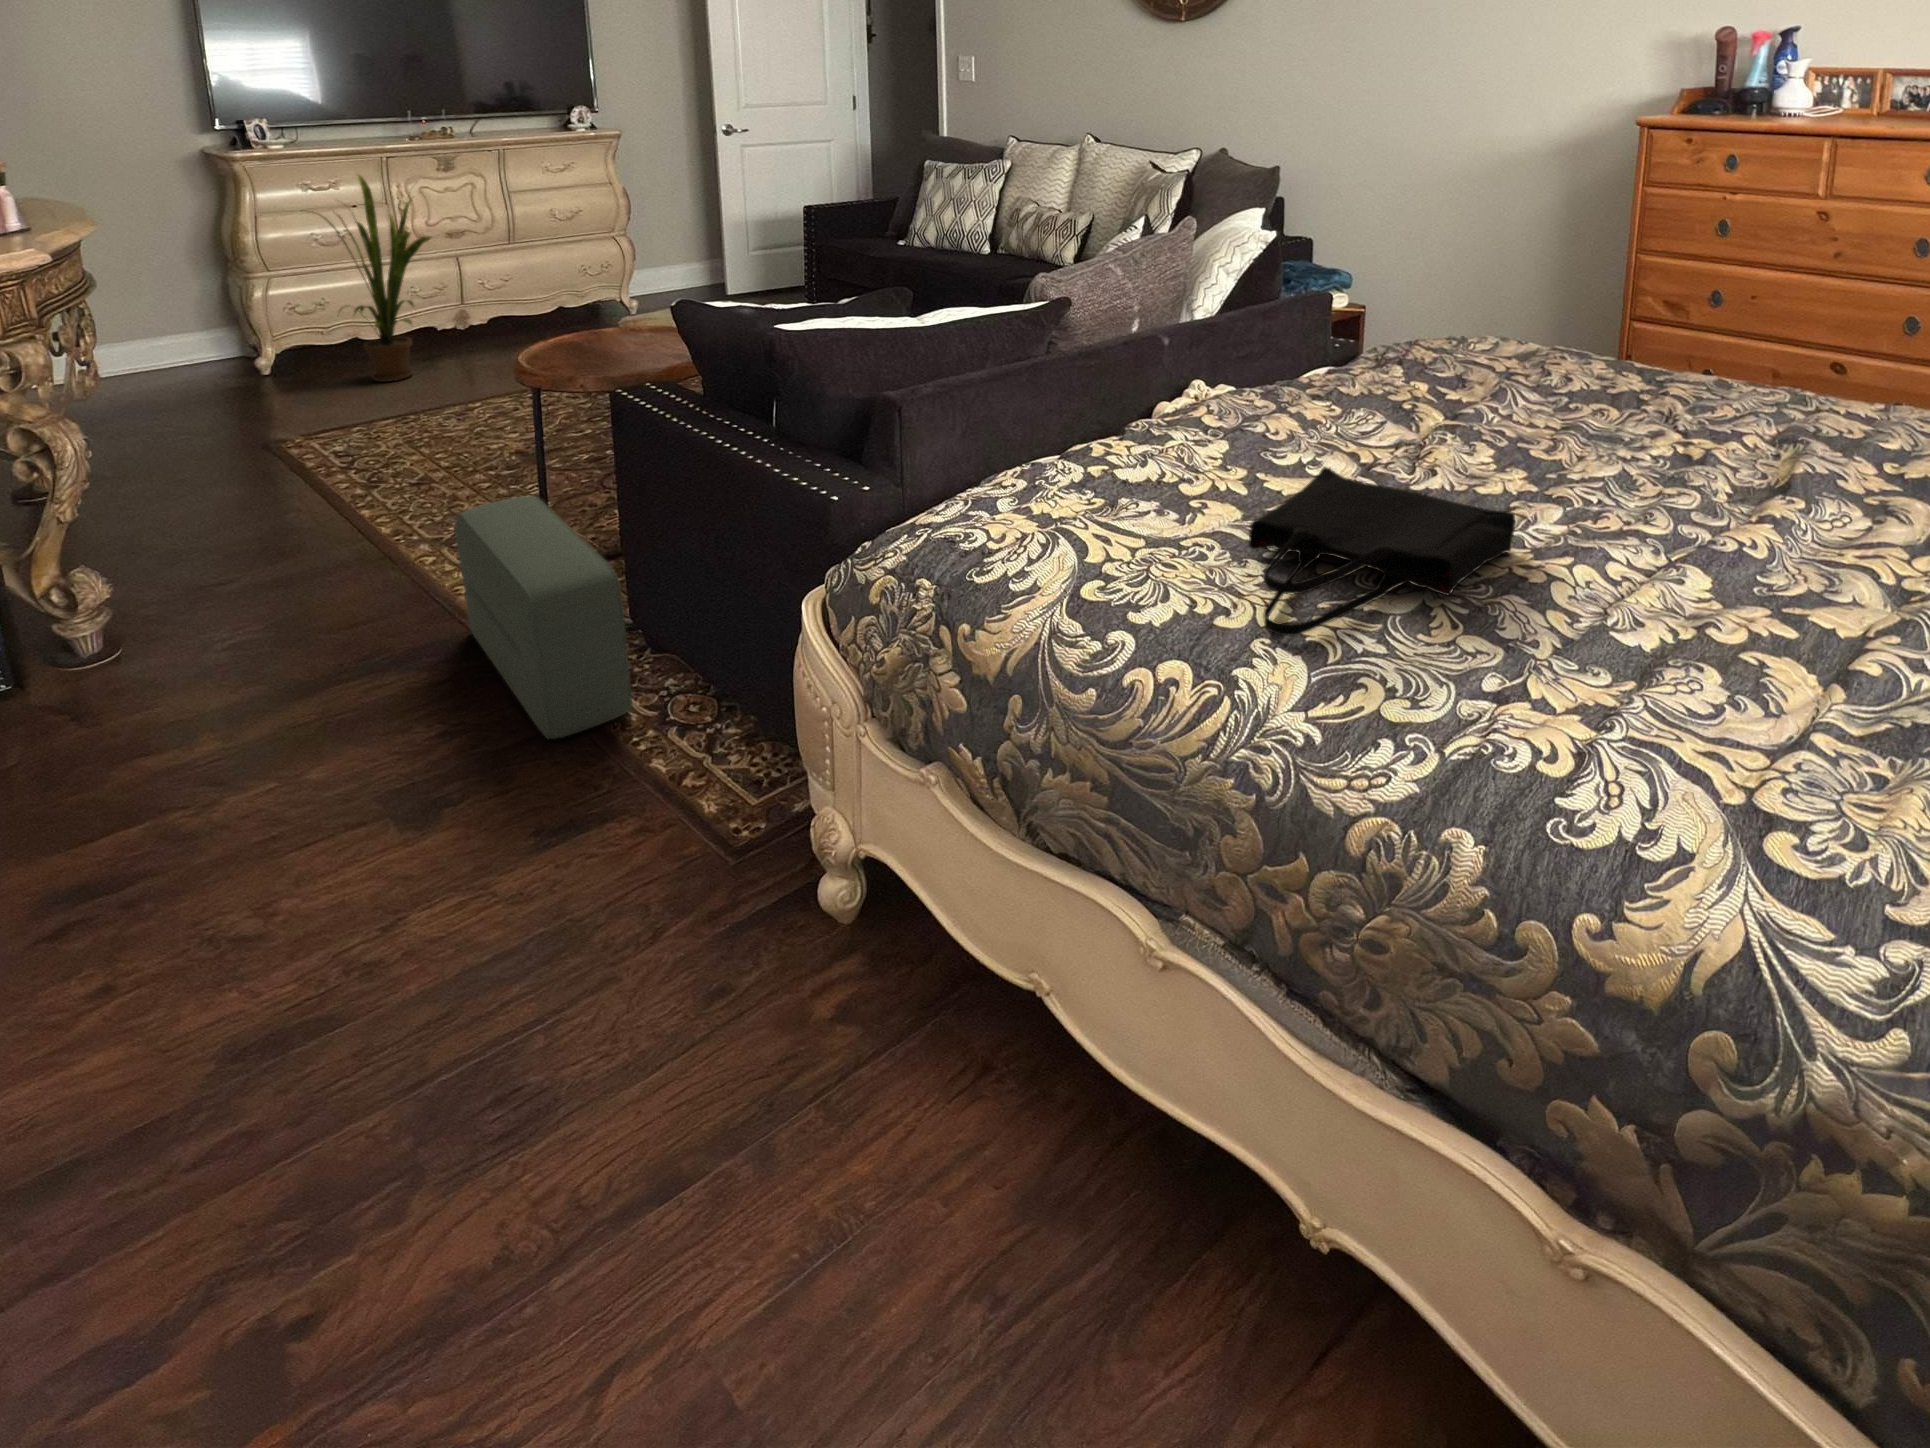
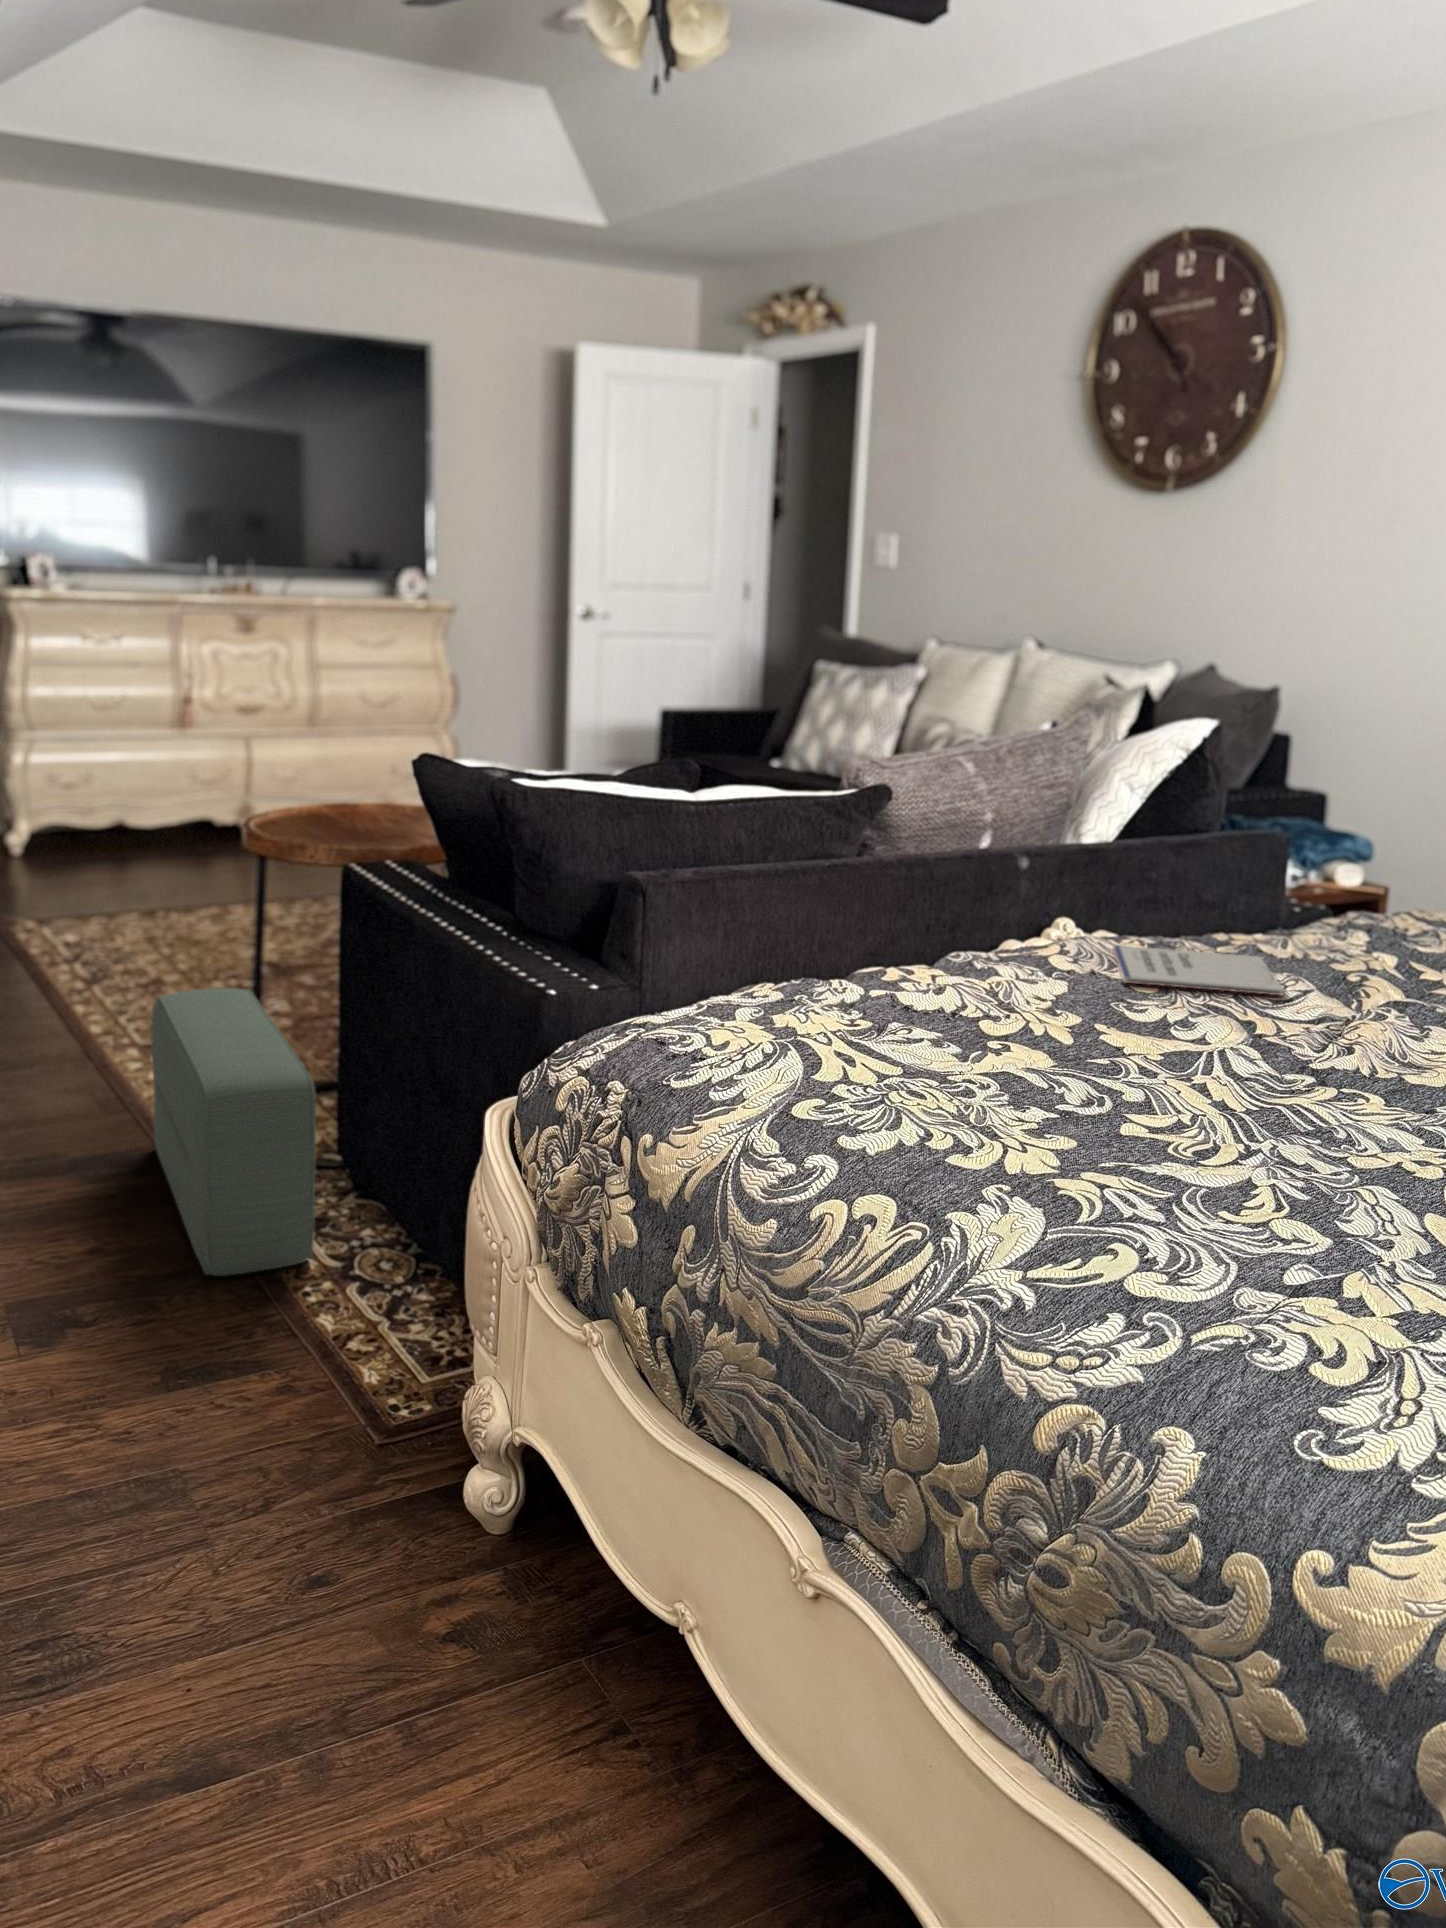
house plant: present [312,175,431,382] -> none [71,619,218,871]
notebook: none [1241,397,1374,436] -> present [1112,945,1284,996]
tote bag: present [1249,467,1515,636] -> none [1011,1009,1419,1185]

